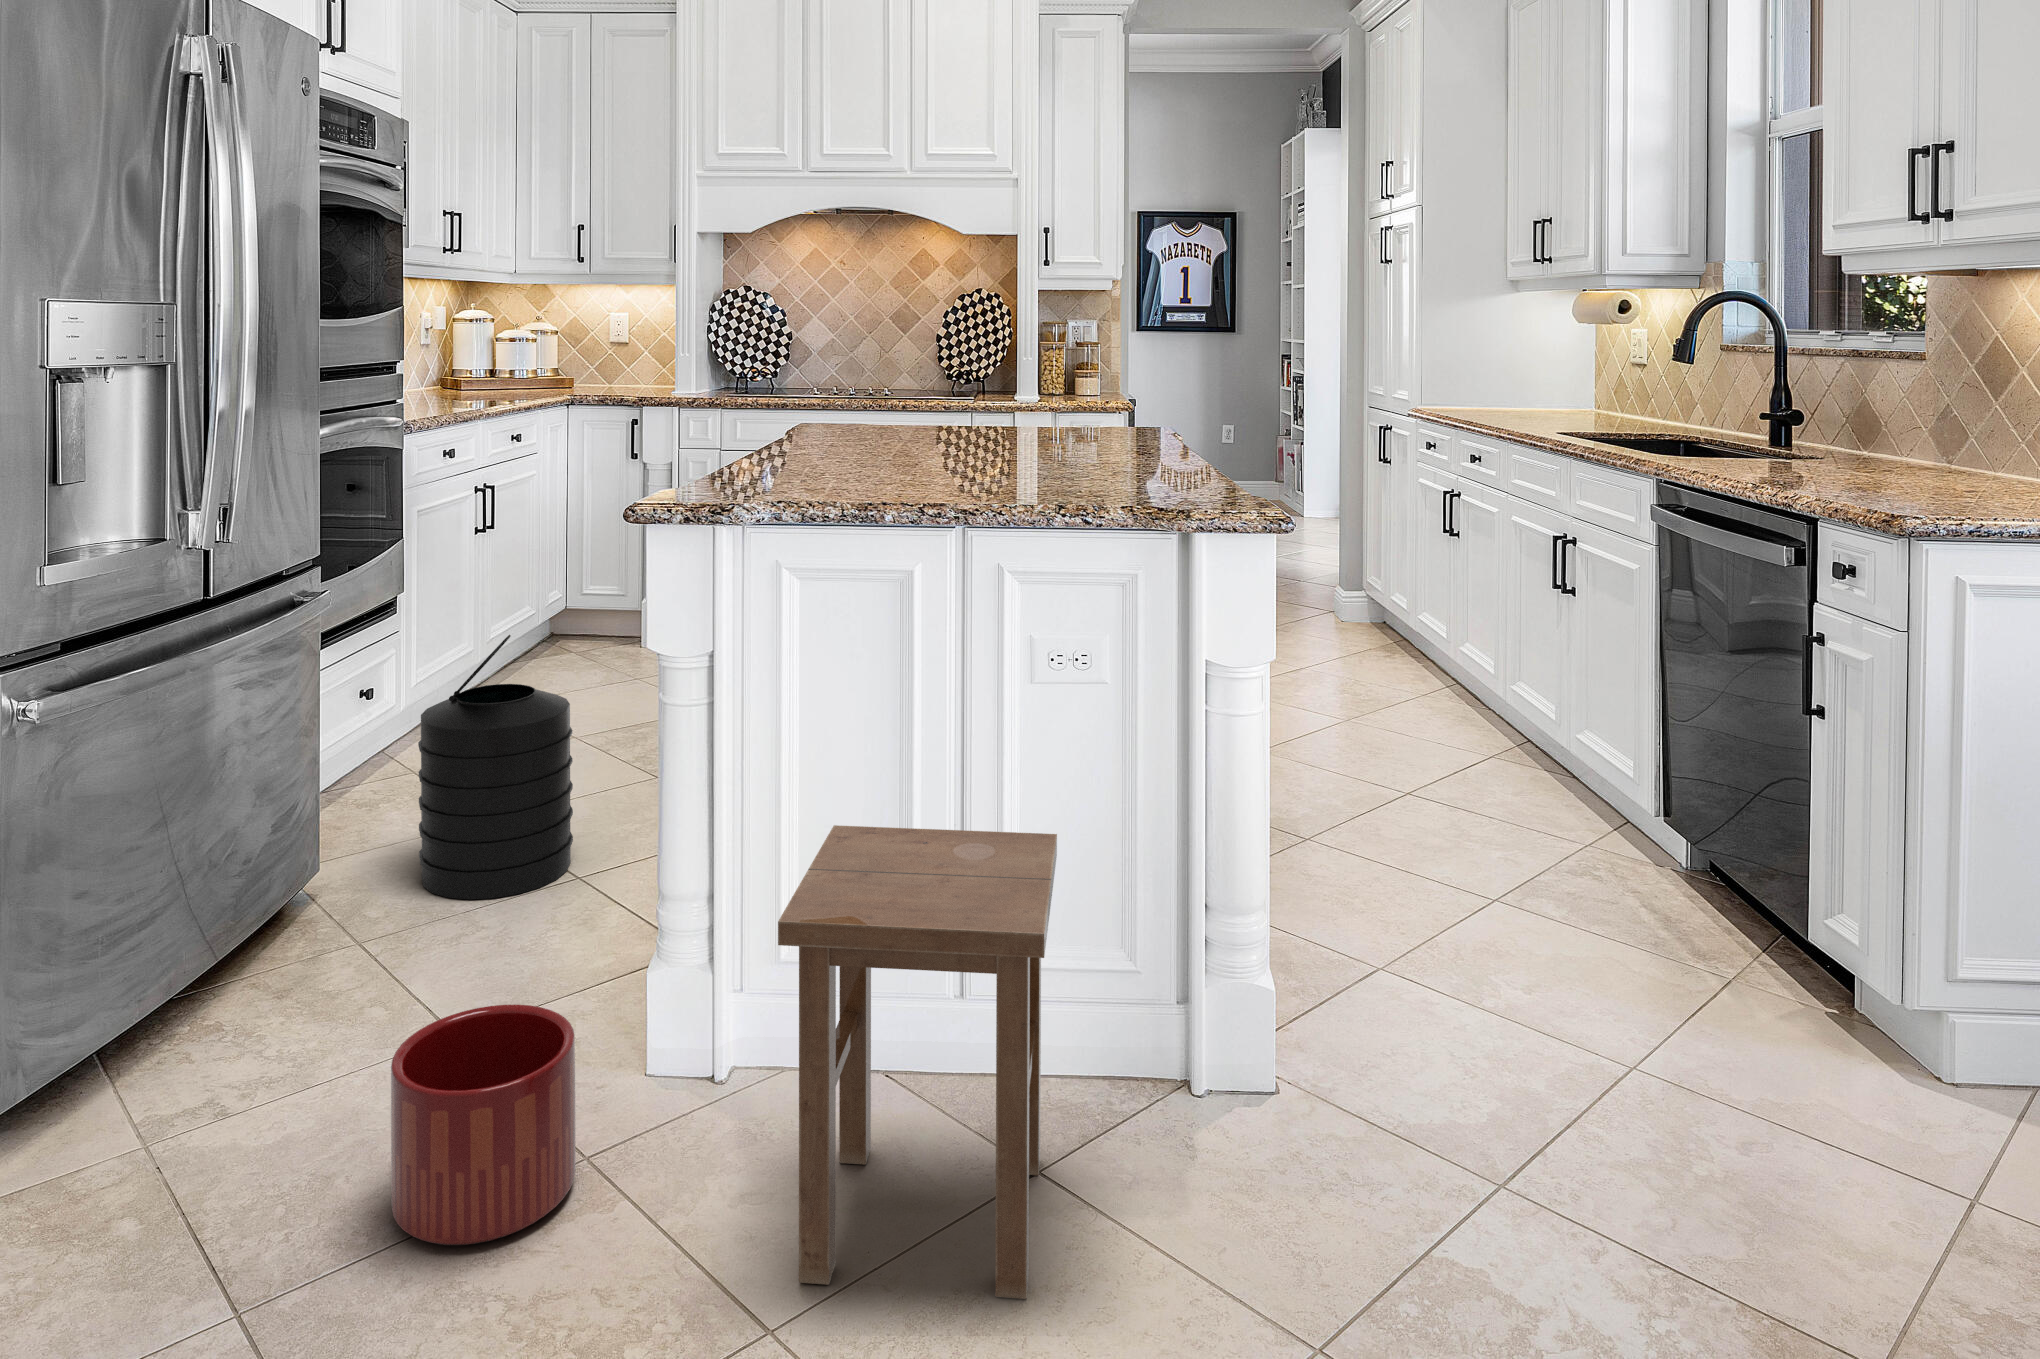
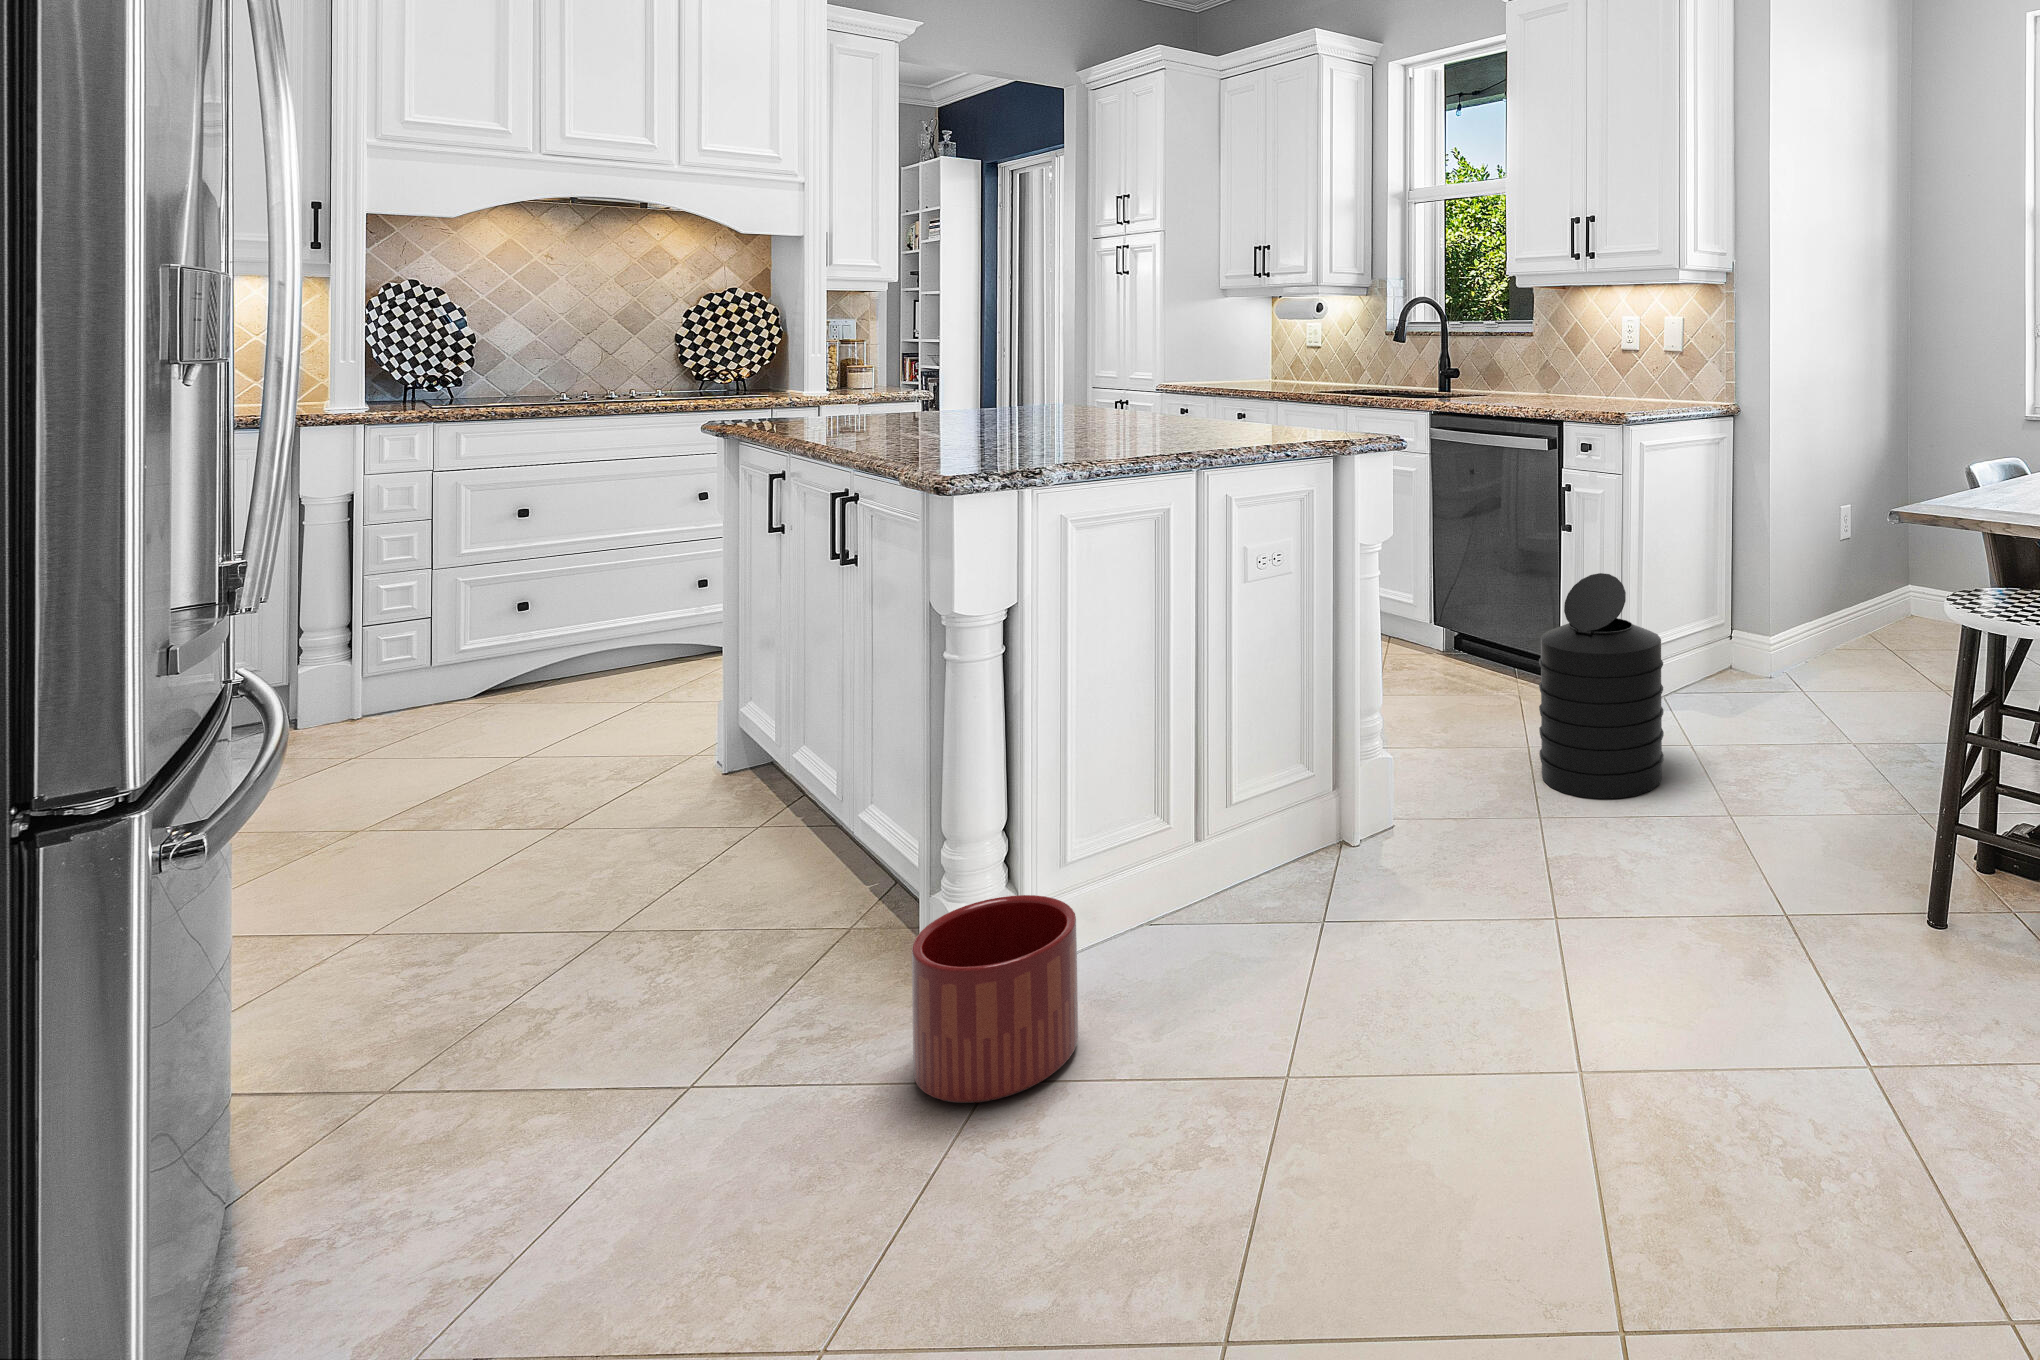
trash can: present [418,635,573,899] -> present [1539,573,1664,799]
stool: present [778,825,1057,1299] -> none [1197,652,1436,980]

